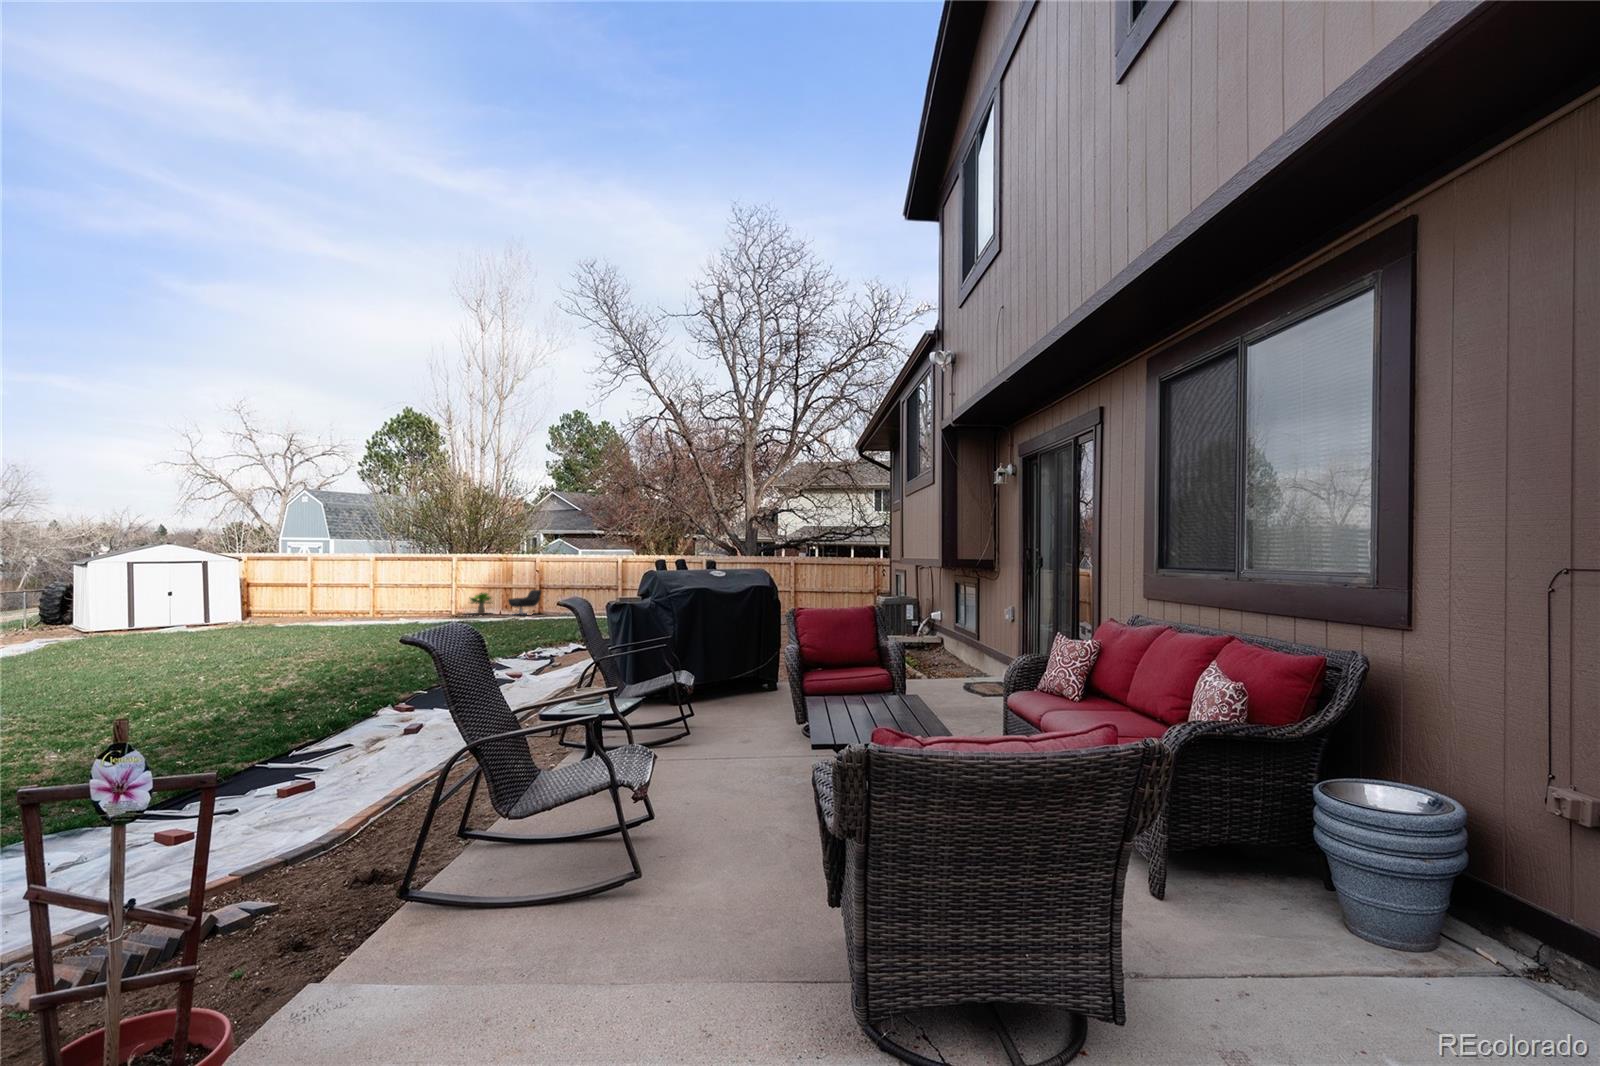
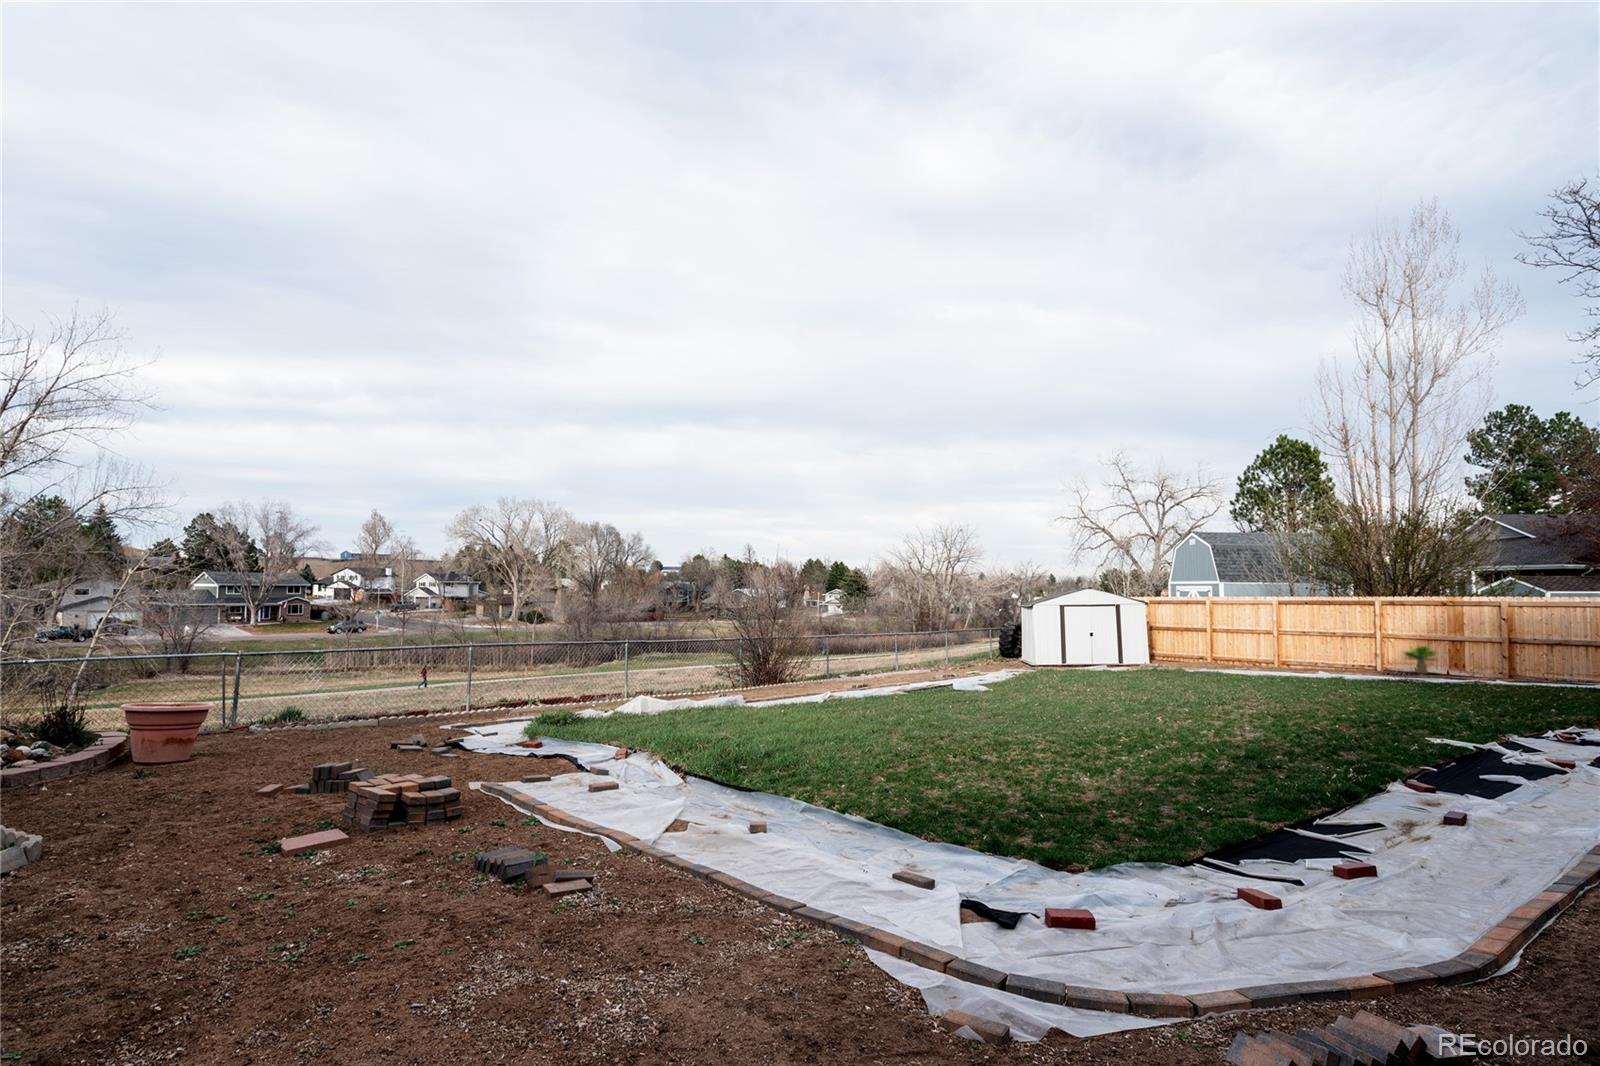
lounge chair: present [508,590,541,614] -> none [1463,645,1519,679]

